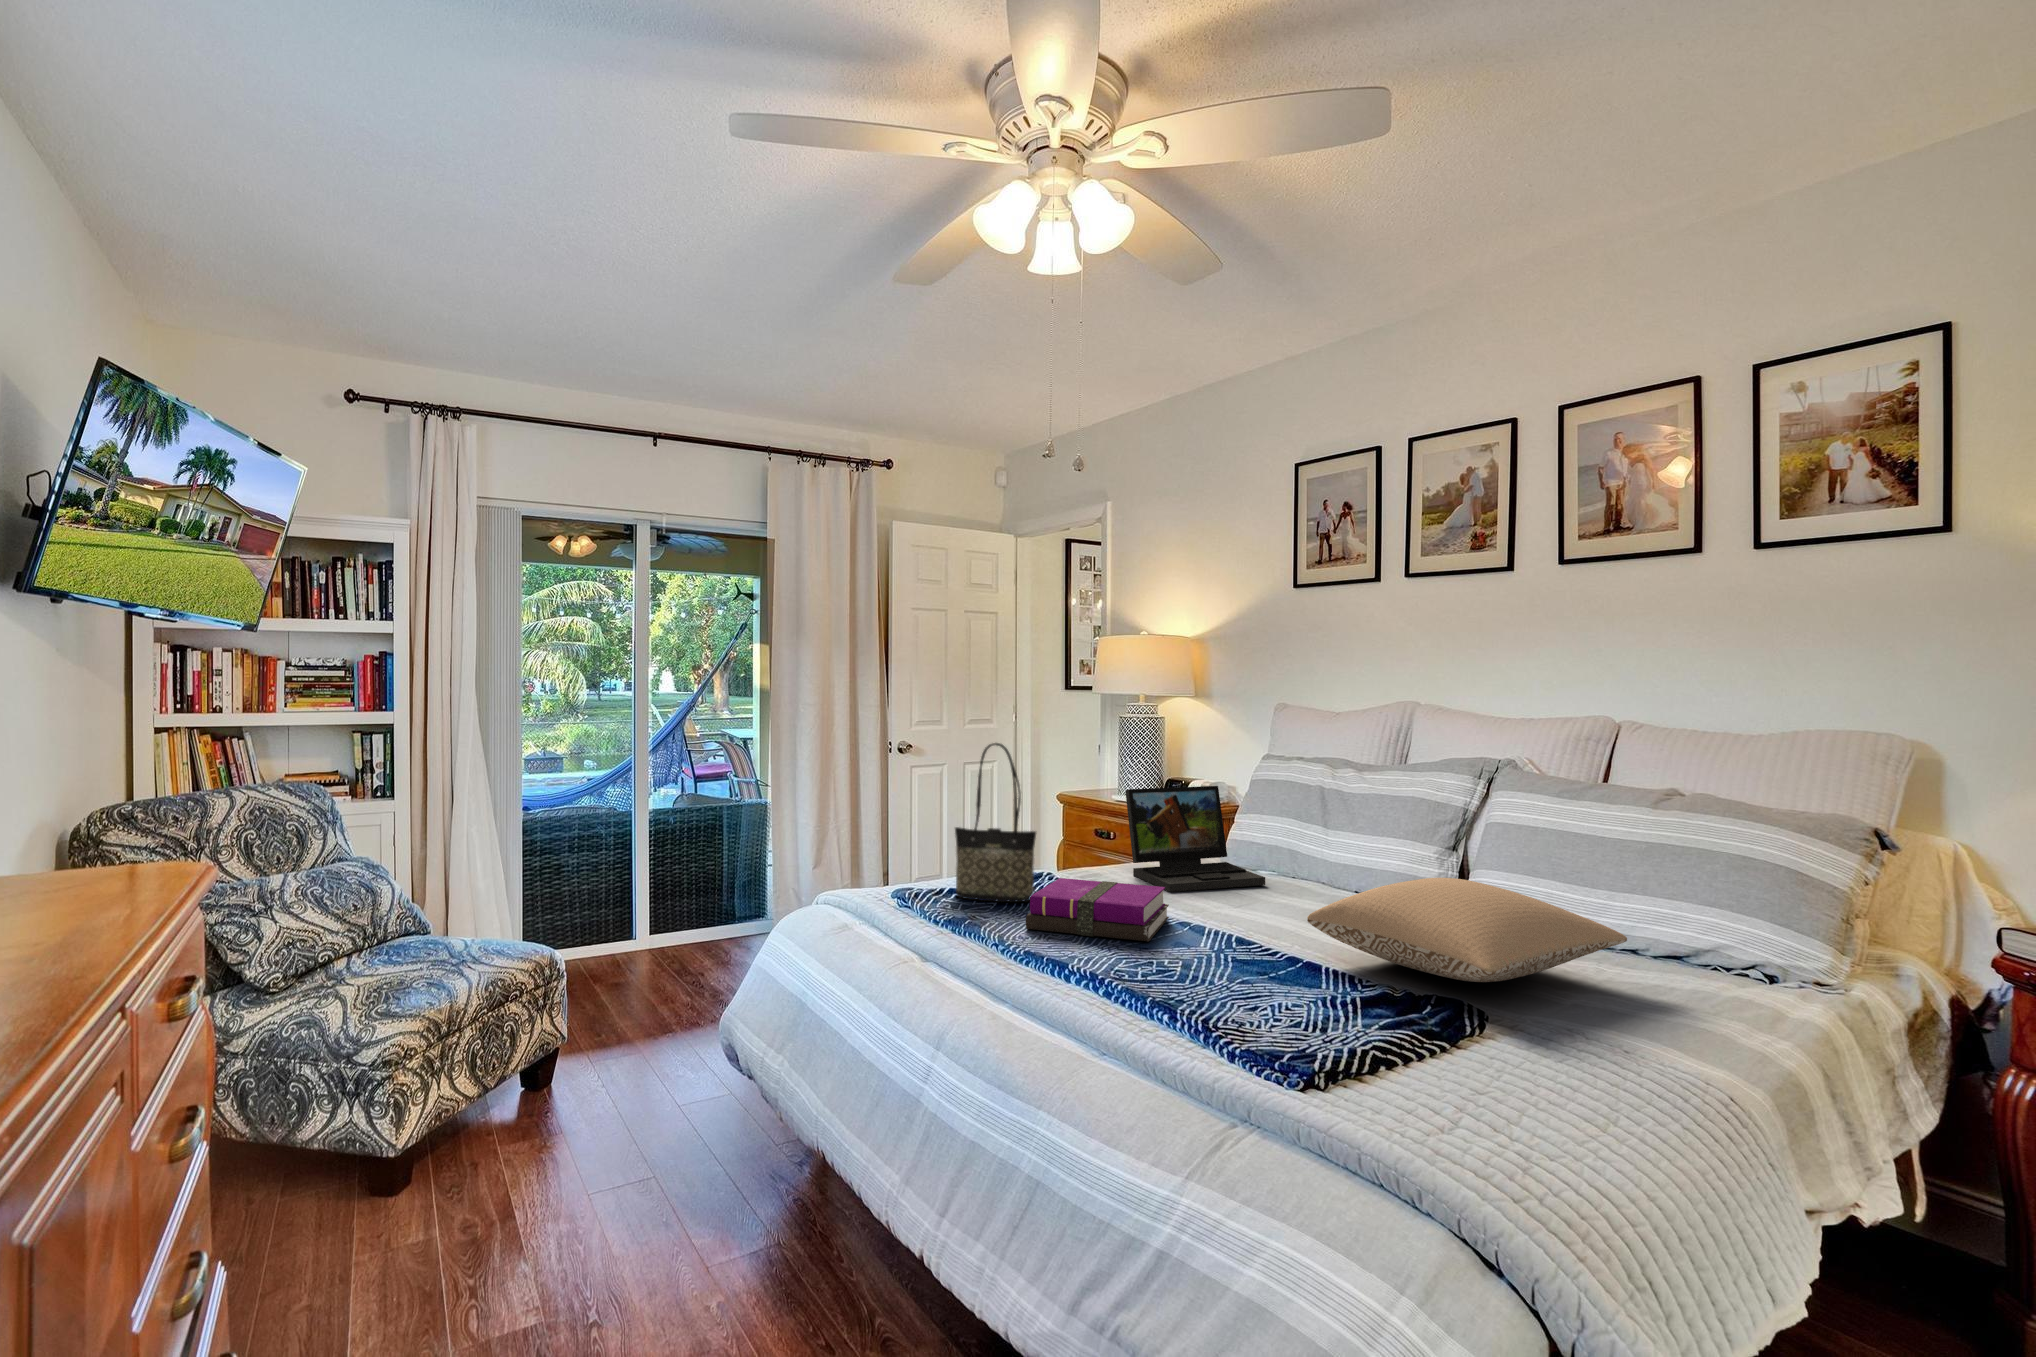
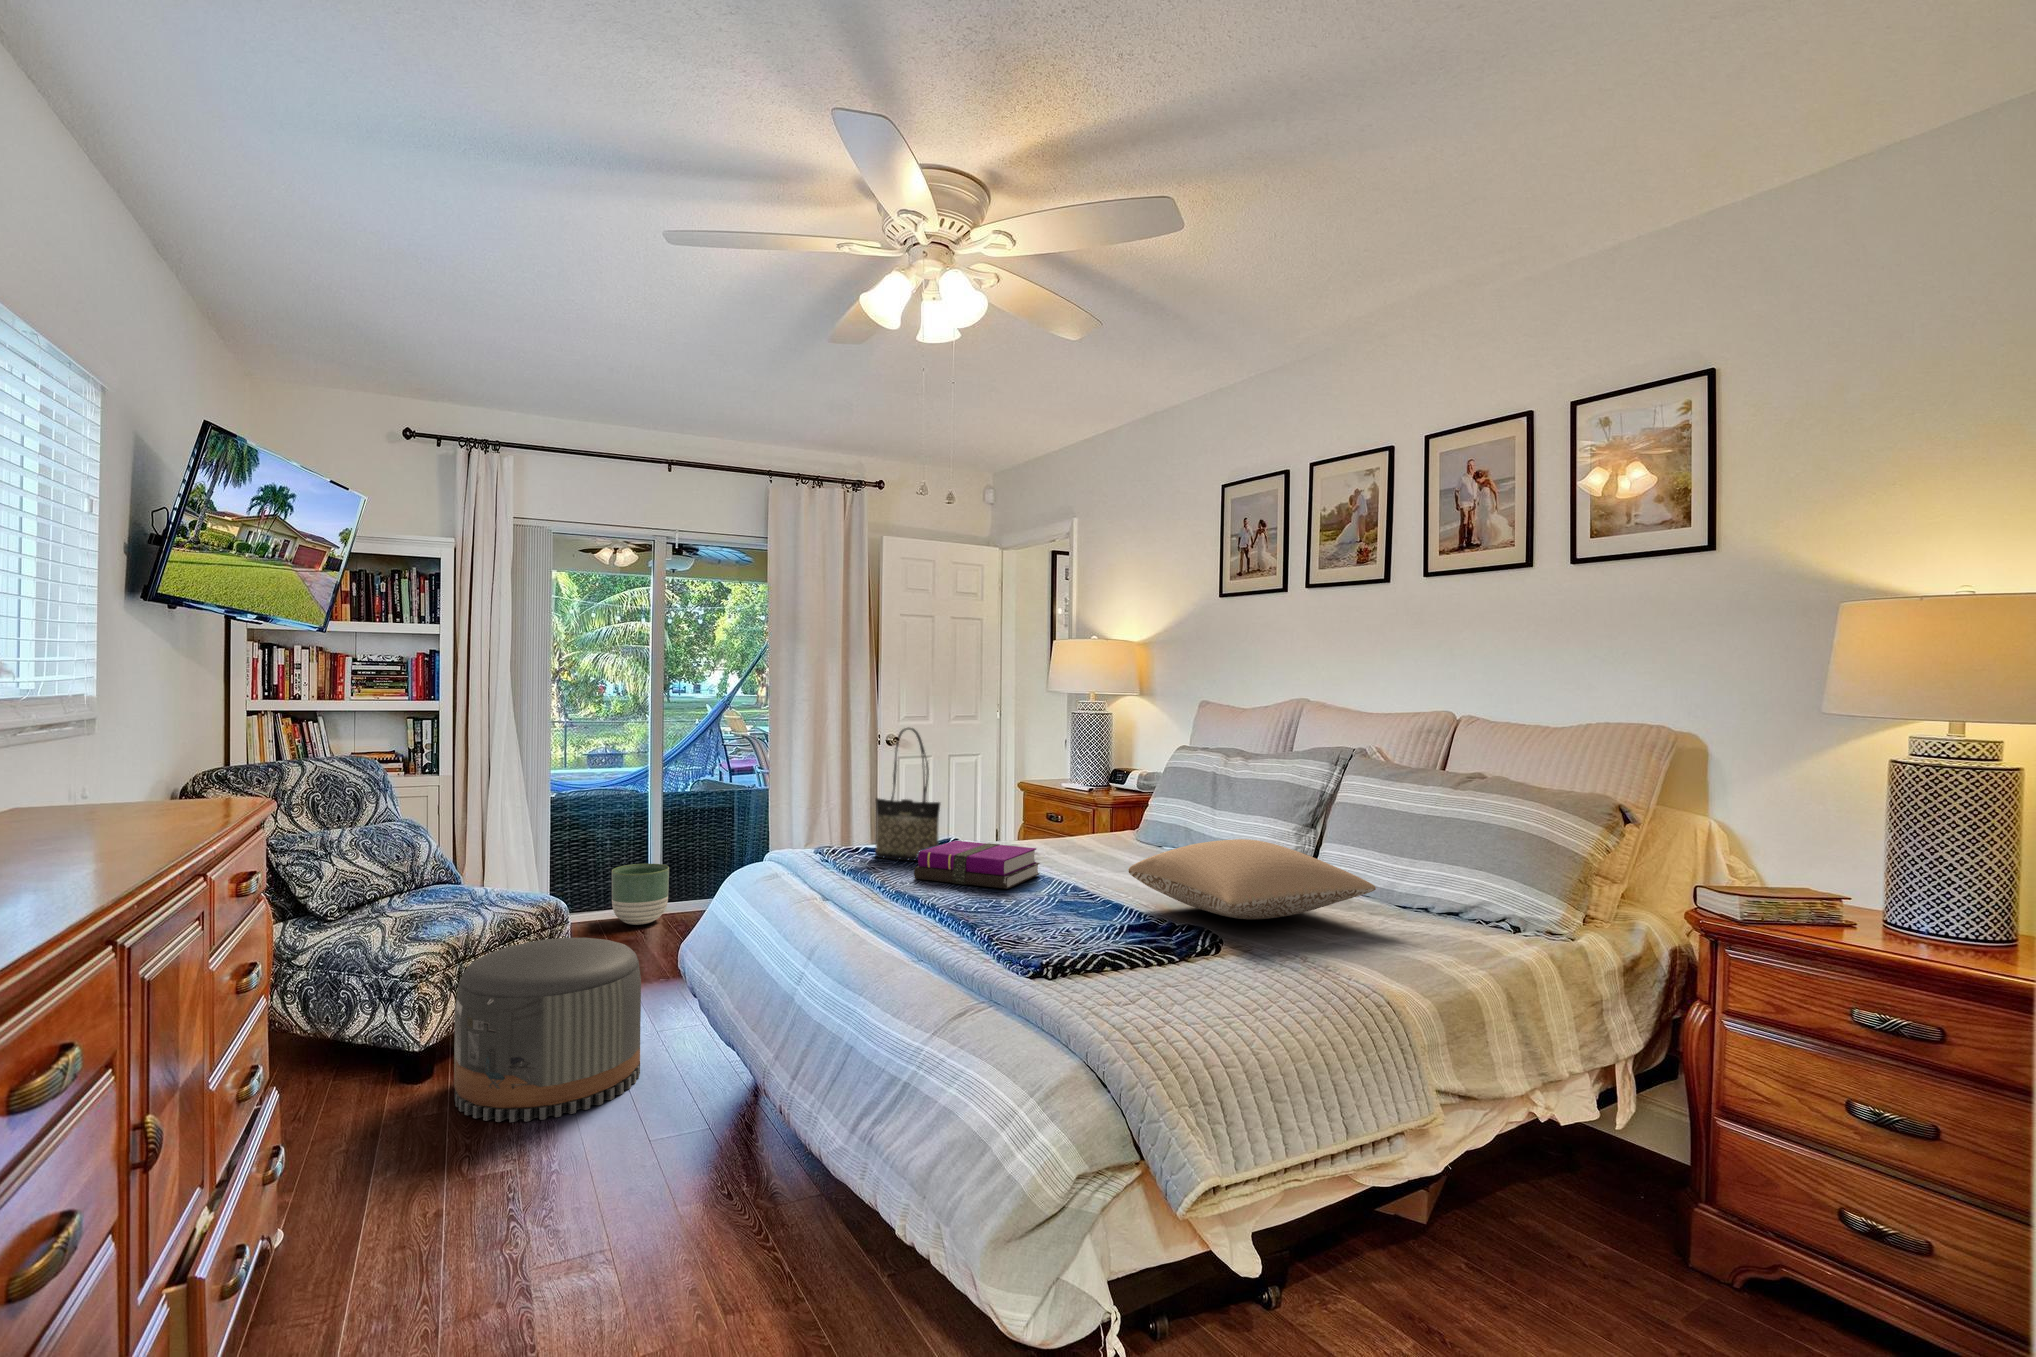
laptop: present [1125,786,1265,892] -> none [1037,770,1149,858]
planter: none [594,892,659,962] -> present [612,864,669,925]
pouf: none [443,1002,673,1248] -> present [454,938,641,1122]

